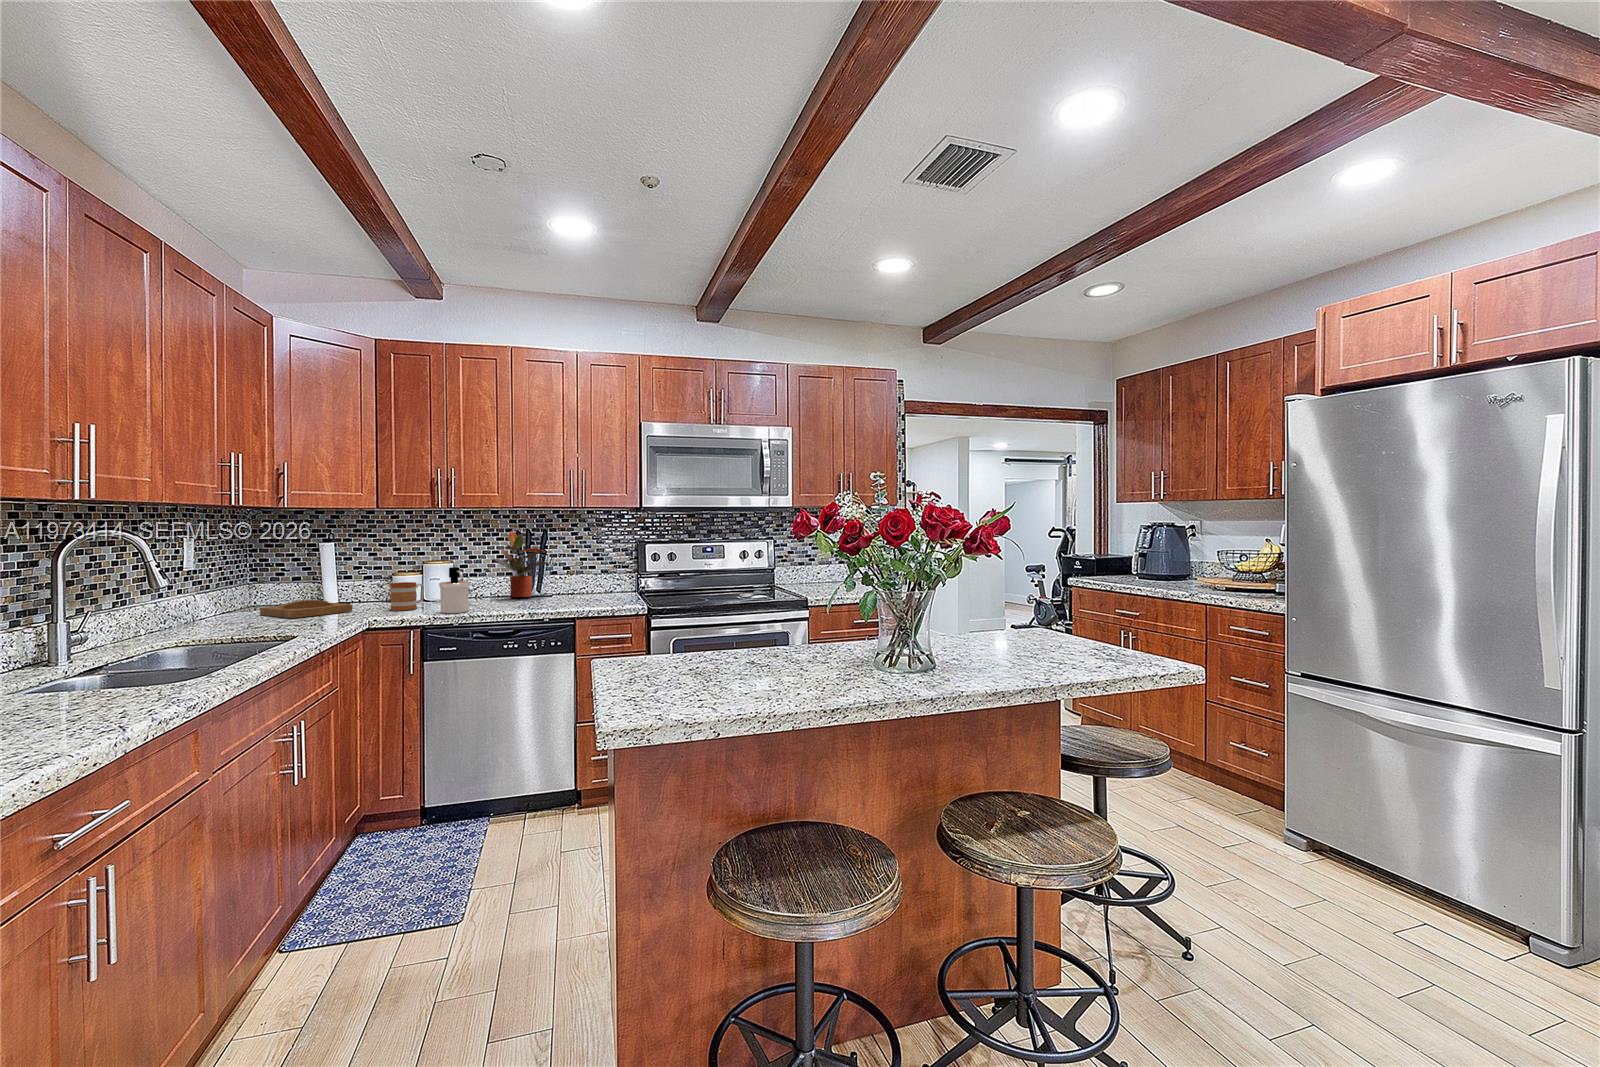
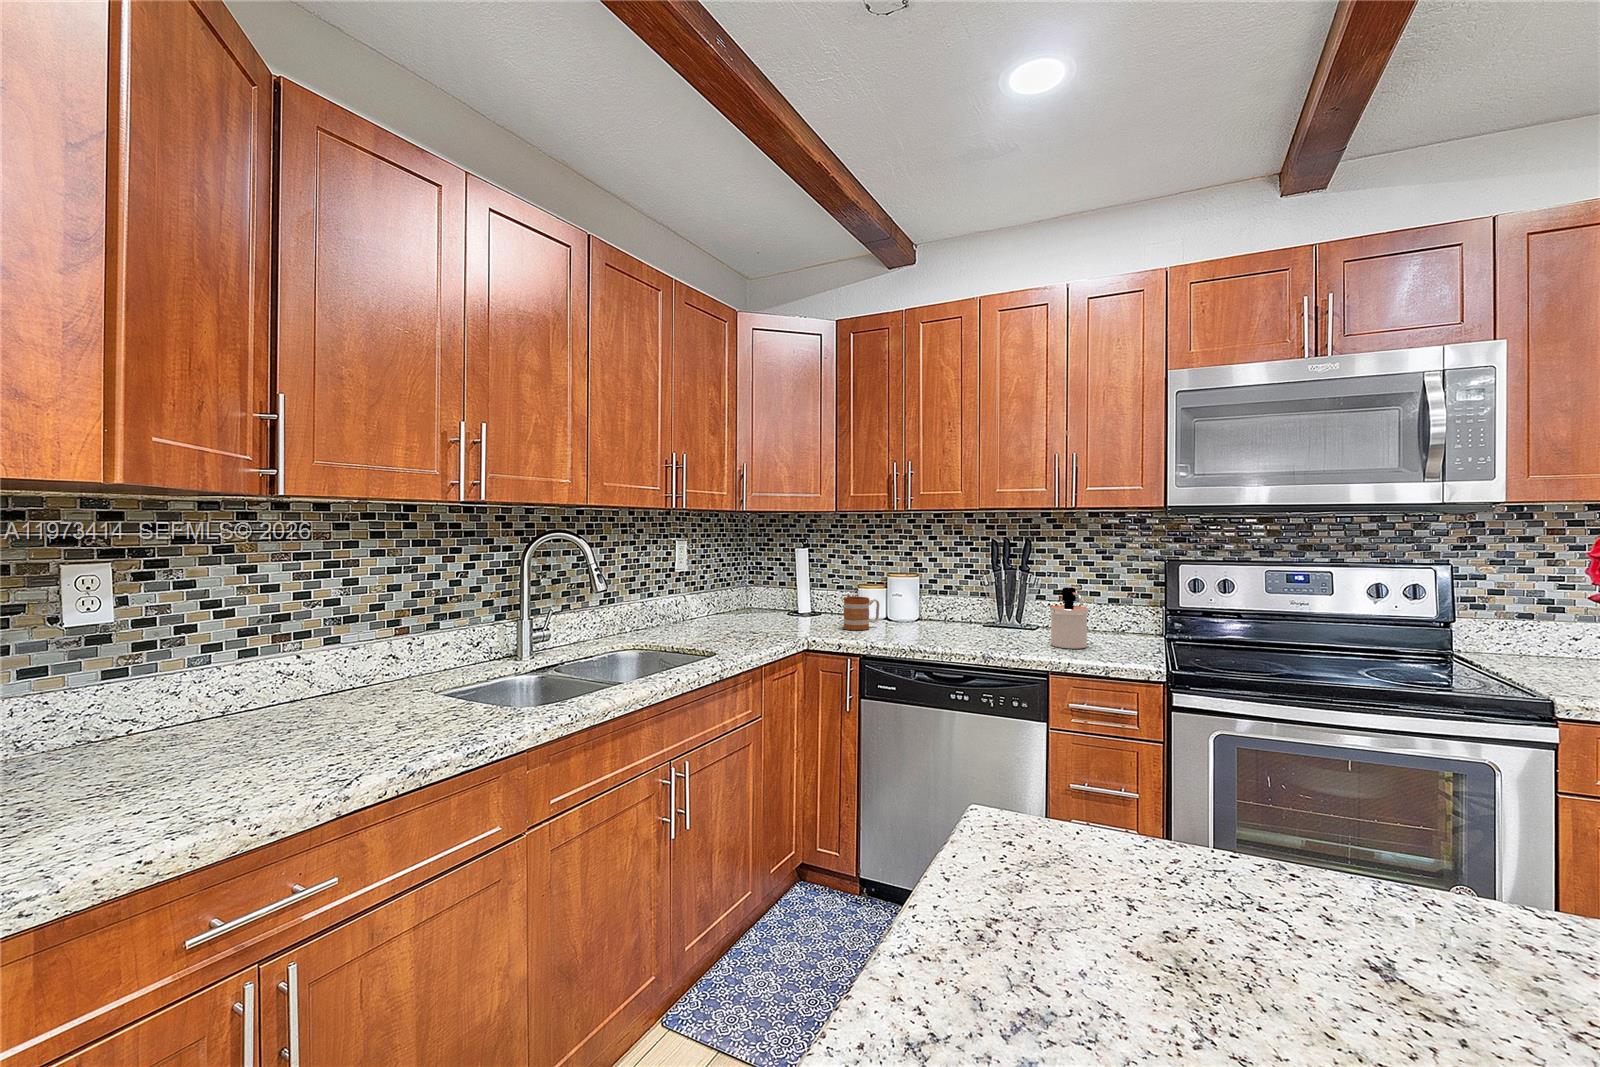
potted plant: present [491,531,550,598] -> none [957,540,1032,627]
soap dispenser: present [439,567,469,613] -> present [1050,587,1088,649]
tray: present [260,600,352,618] -> none [736,609,809,627]

